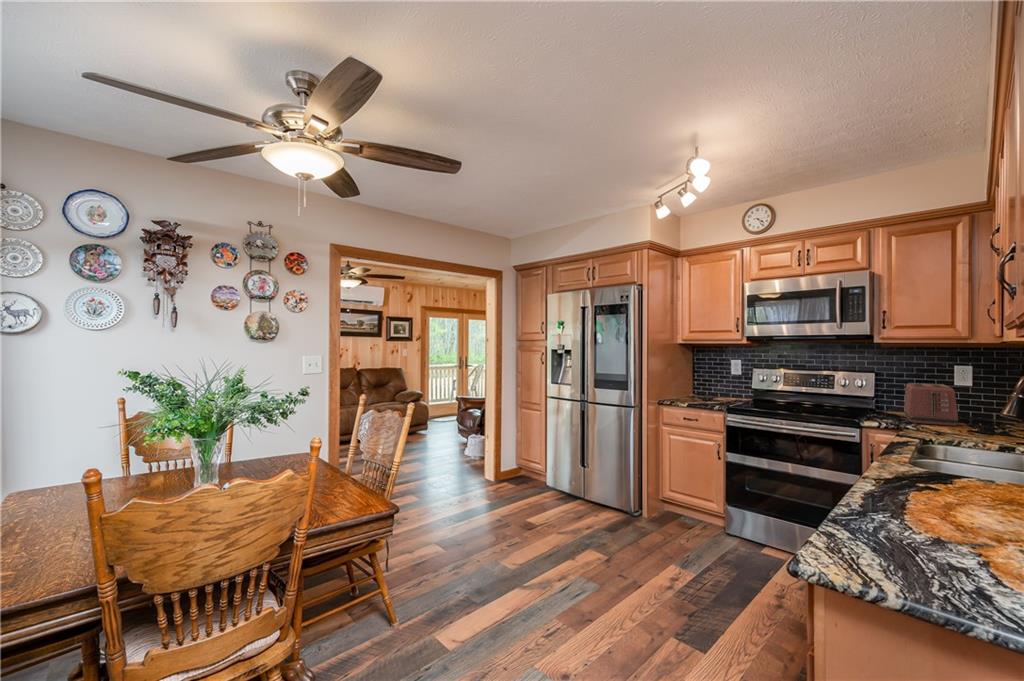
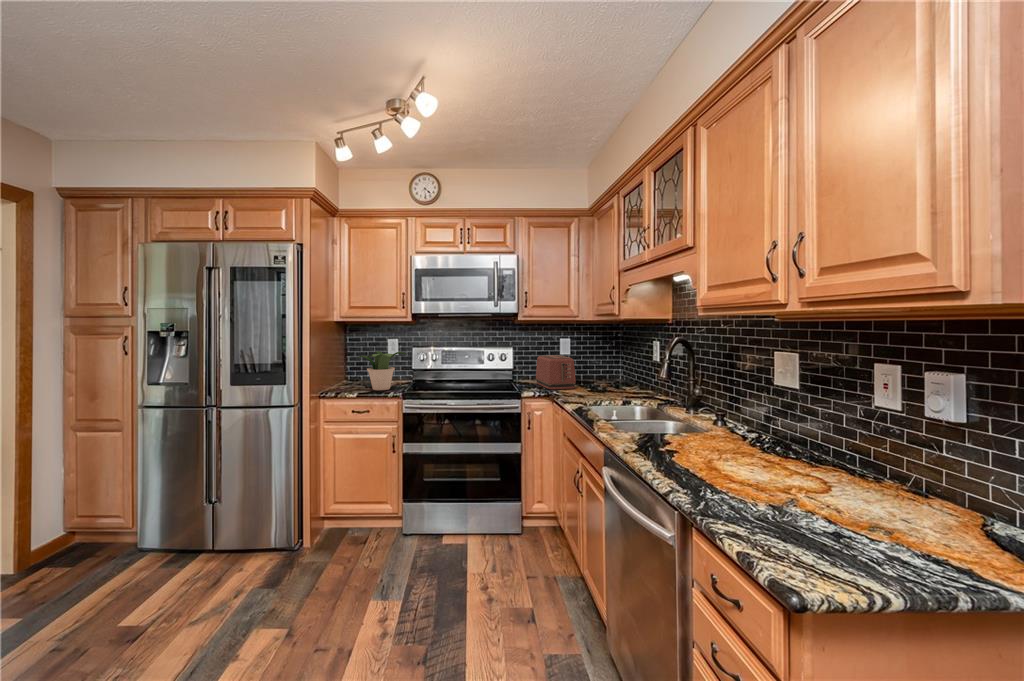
potted plant: none [695,369,741,403] -> present [357,351,406,390]

